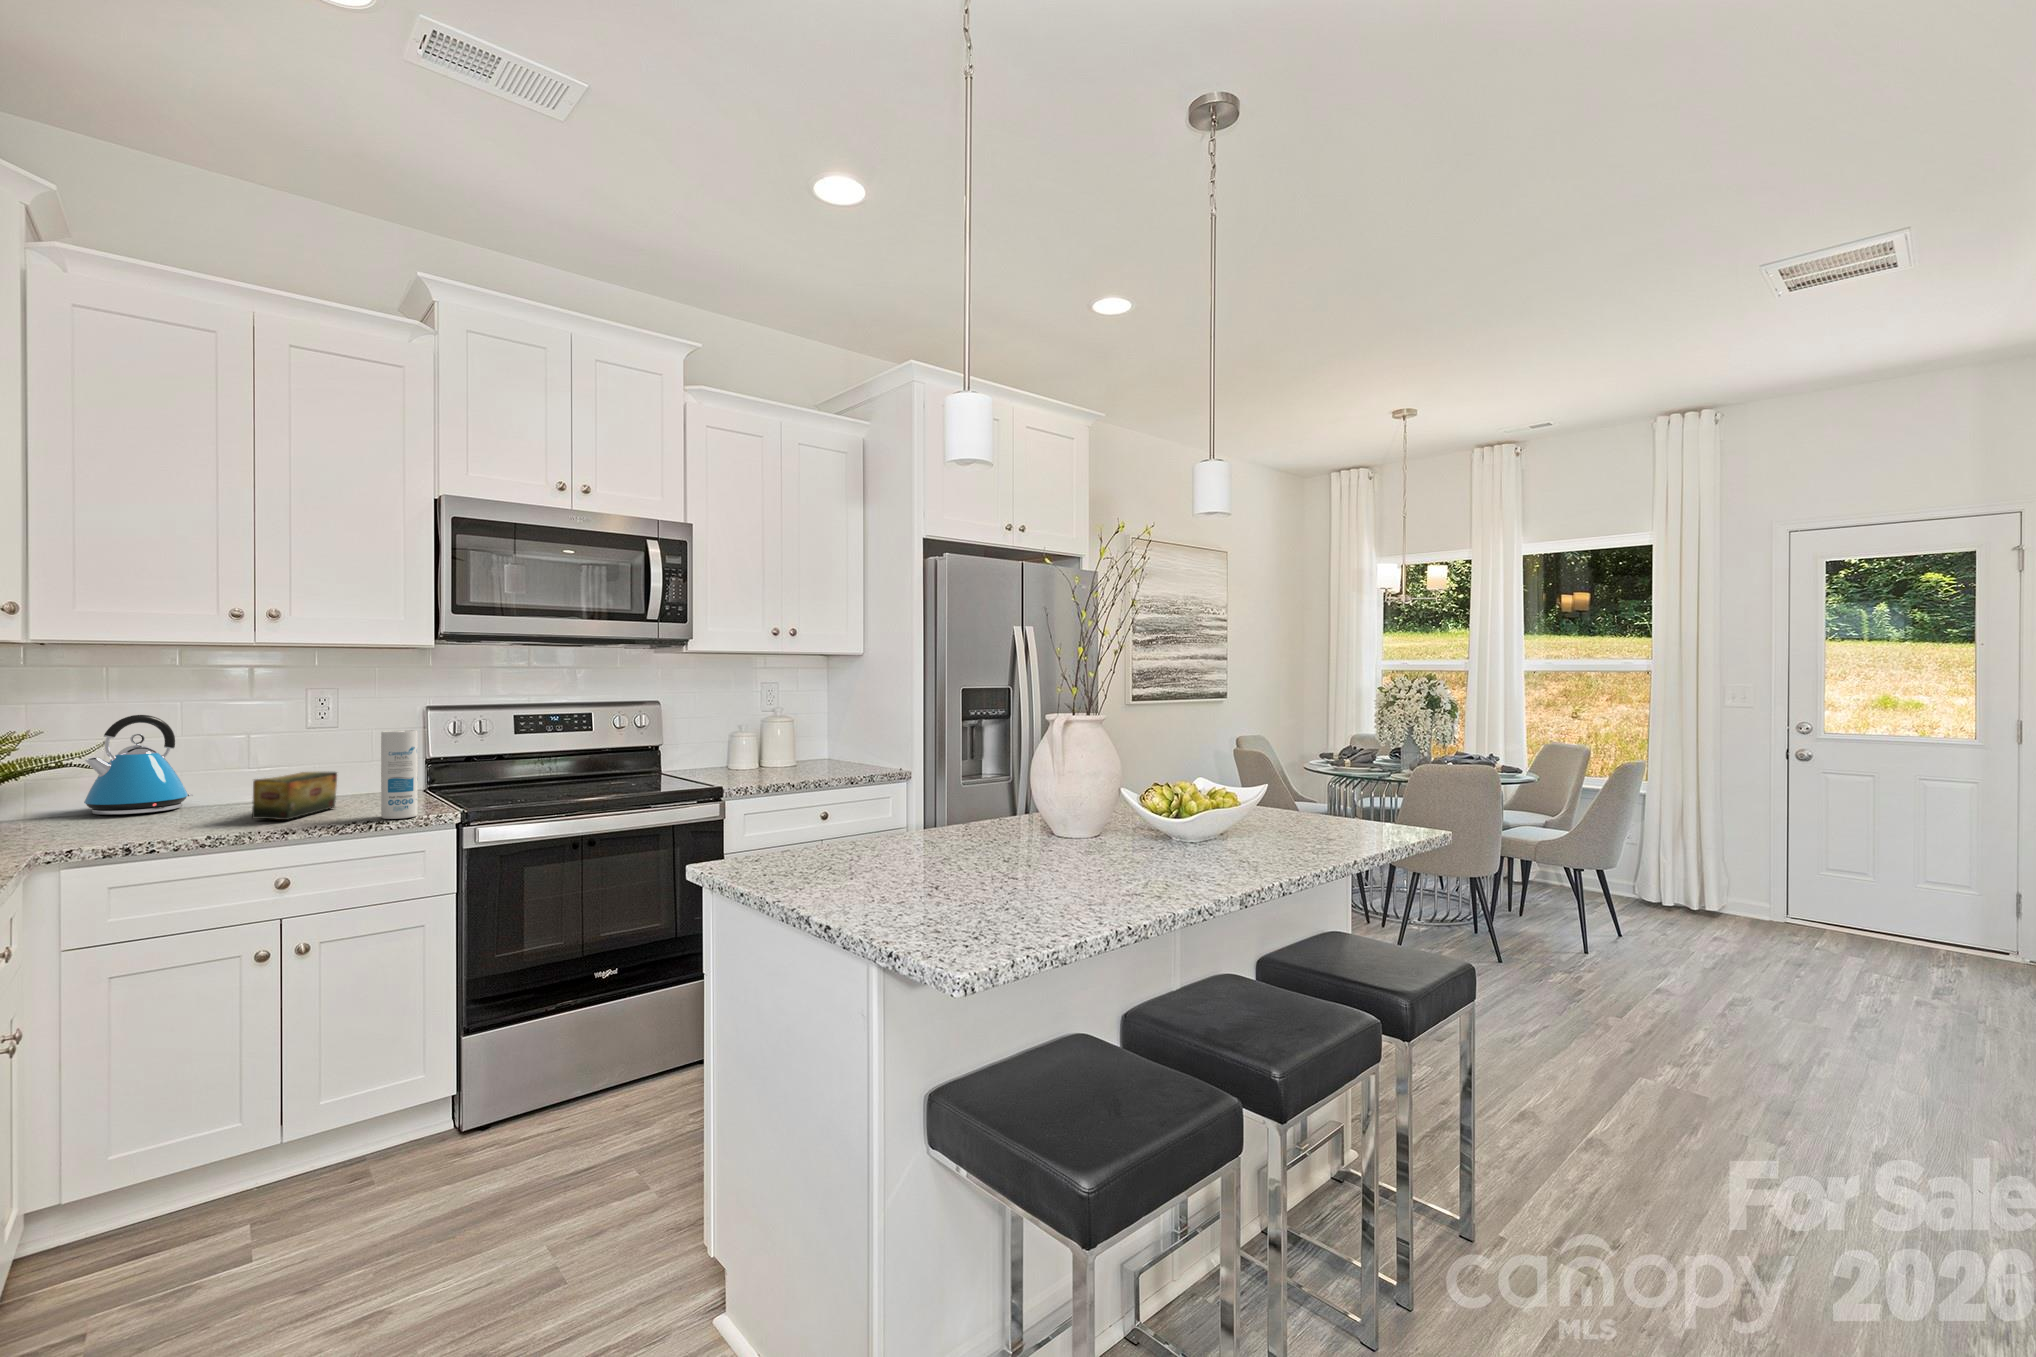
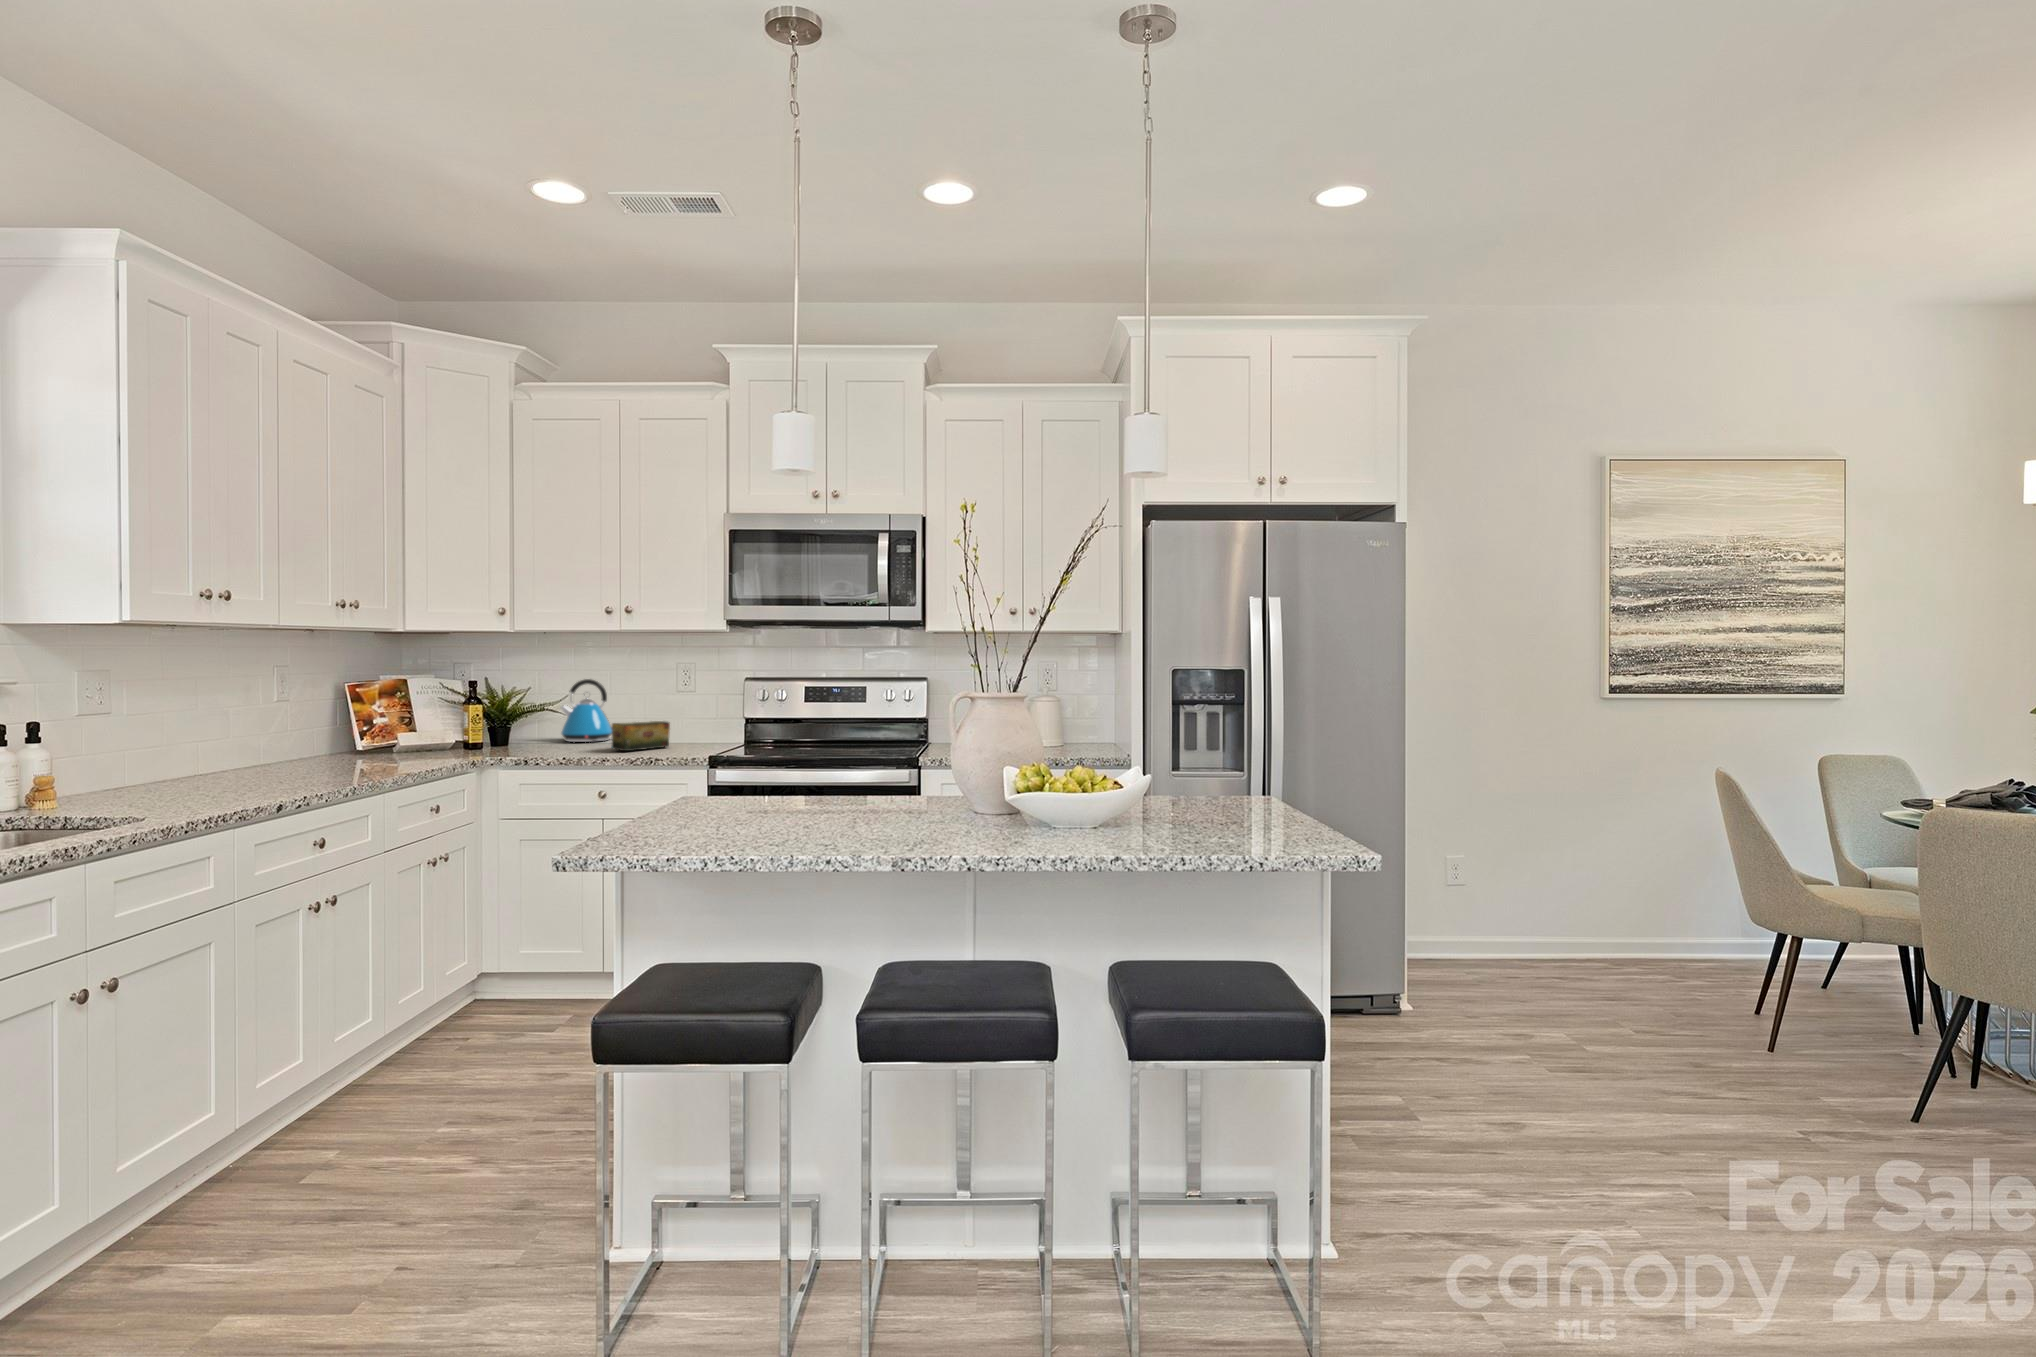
canister: present [381,730,418,819] -> none [669,693,692,756]

